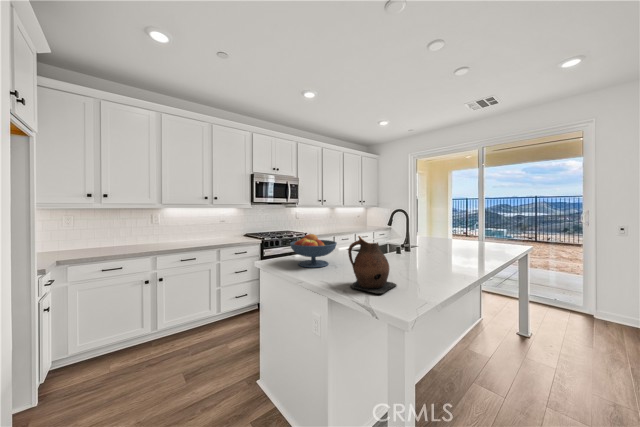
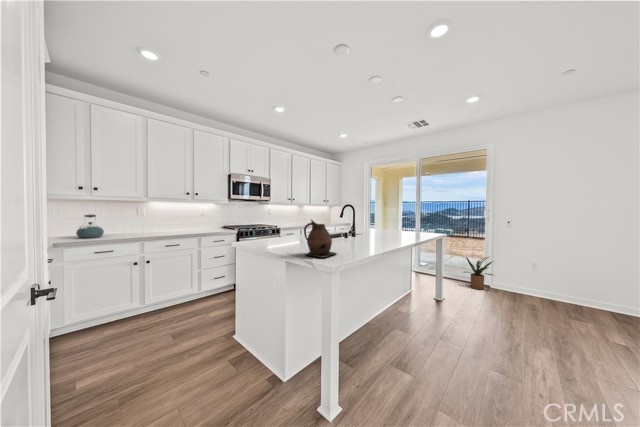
kettle: none [84,225,113,253] -> present [76,215,104,238]
fruit bowl: present [290,234,337,268] -> none [262,221,298,246]
house plant: none [546,274,604,320] -> present [464,257,494,290]

